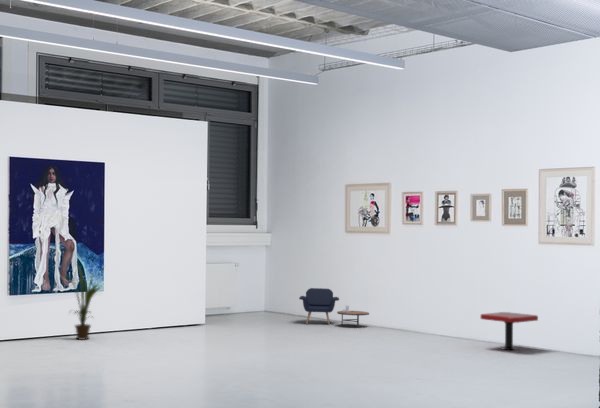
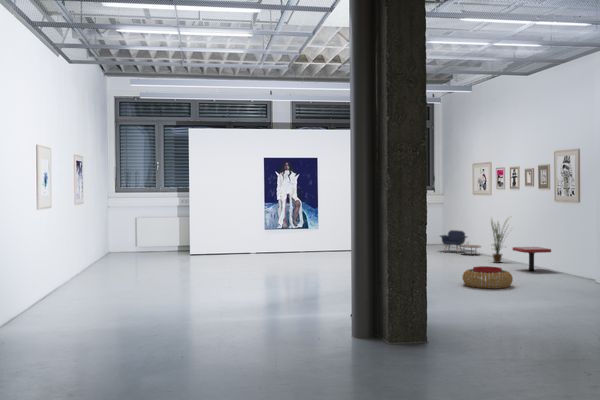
house plant: present [70,267,100,340] -> present [491,222,503,263]
pouf: none [500,350,581,387] -> present [462,266,513,289]

